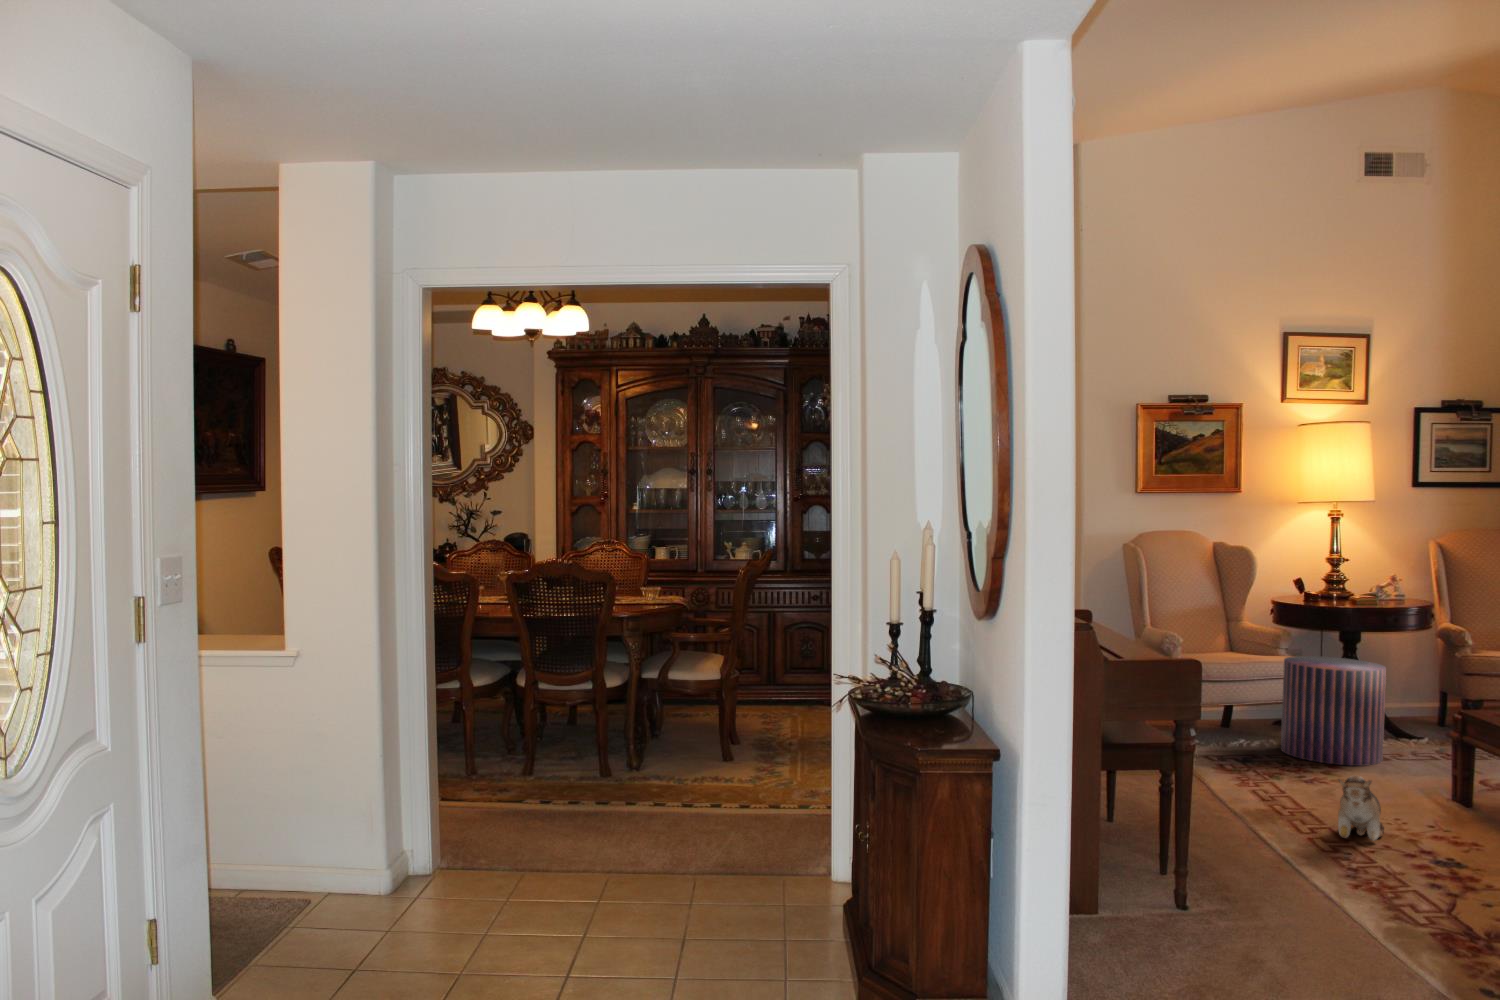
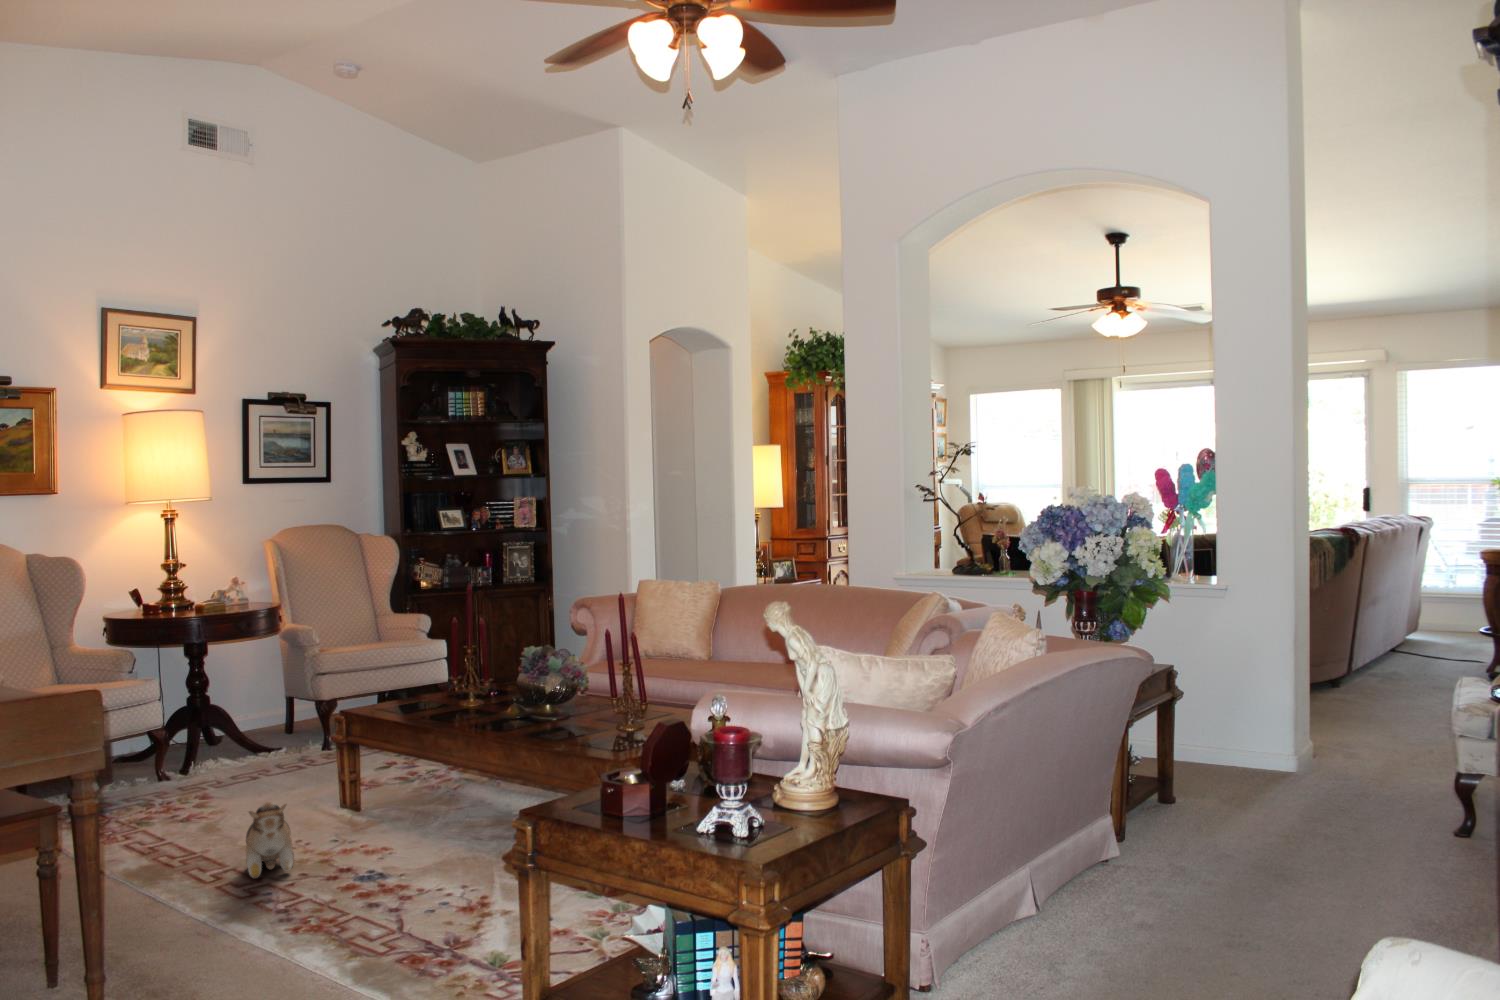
pouf: present [1281,656,1386,766] -> none [135,672,251,797]

